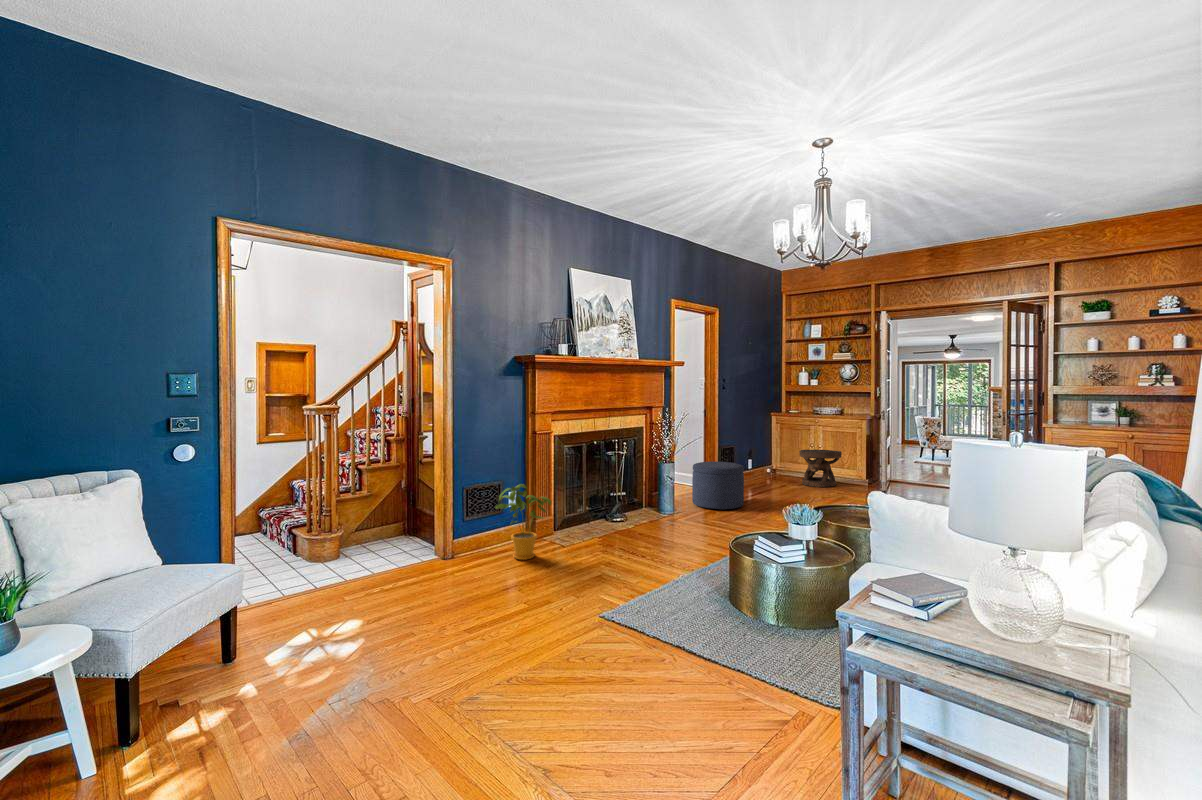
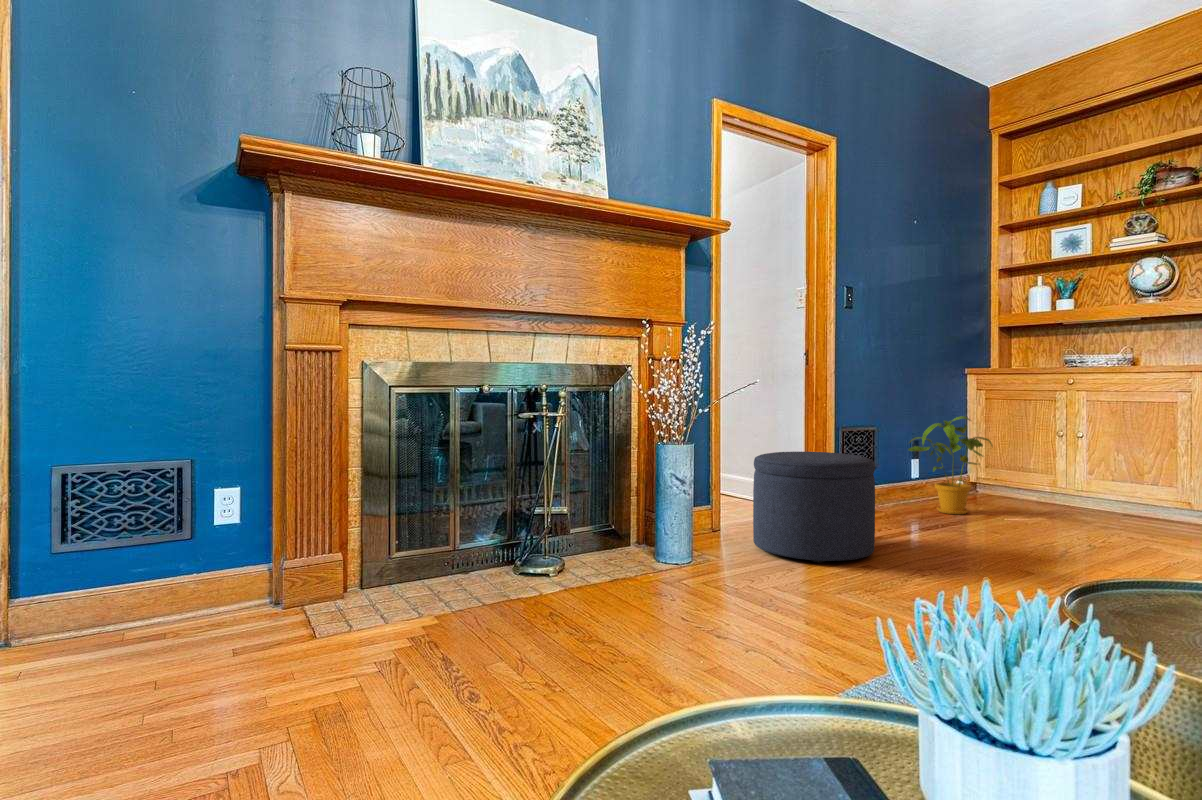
side table: present [799,450,842,487] -> none [1029,441,1136,522]
house plant: present [495,484,551,560] -> present [908,416,992,514]

